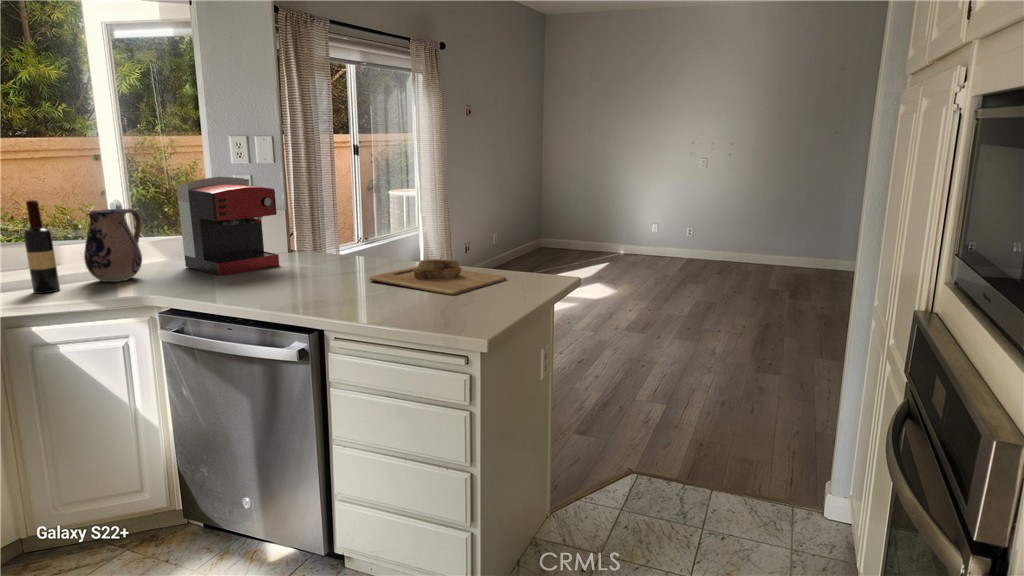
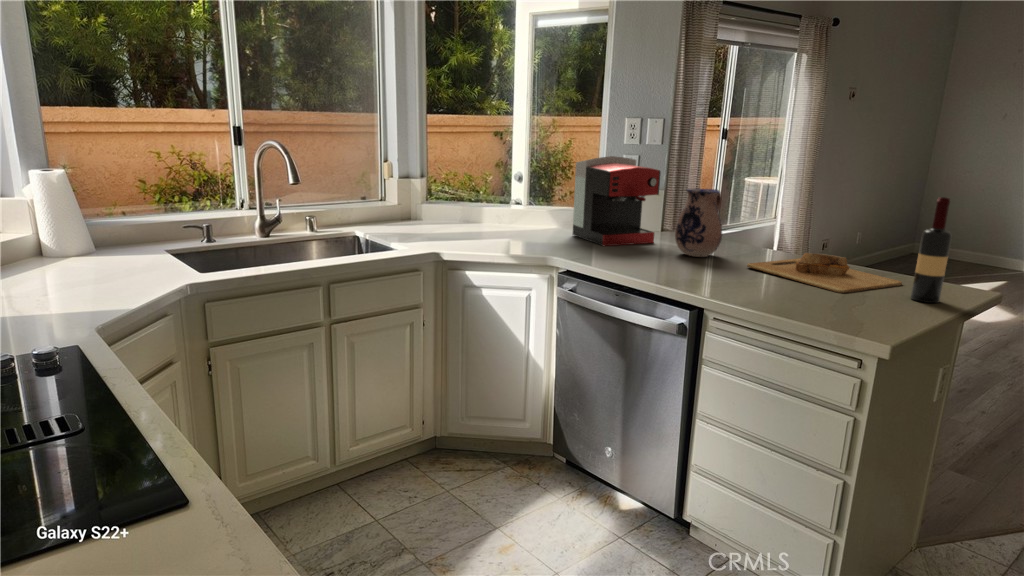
wine bottle: present [24,200,60,294] -> present [911,197,952,303]
ceramic pitcher: present [84,209,142,282] -> present [675,189,722,257]

